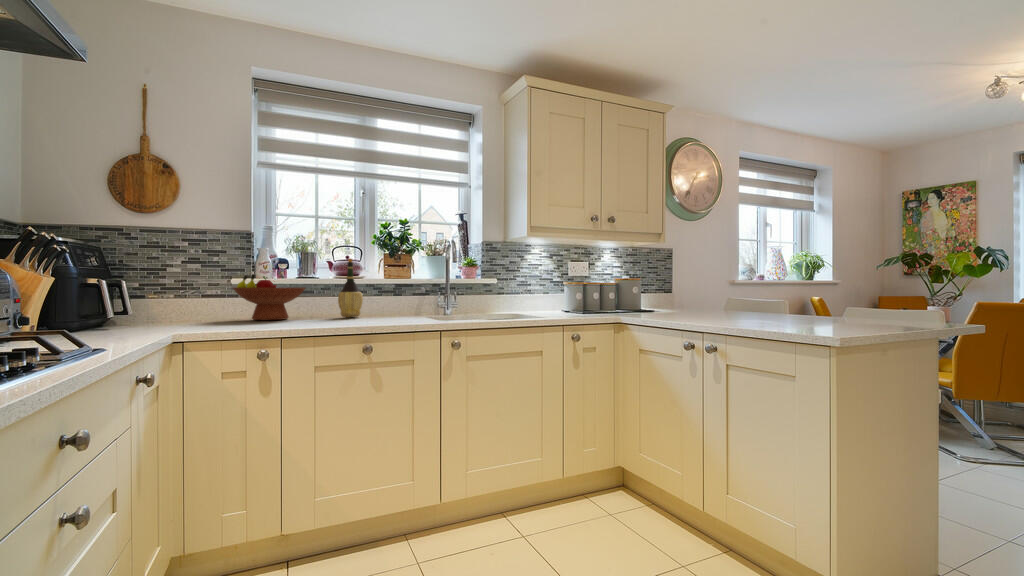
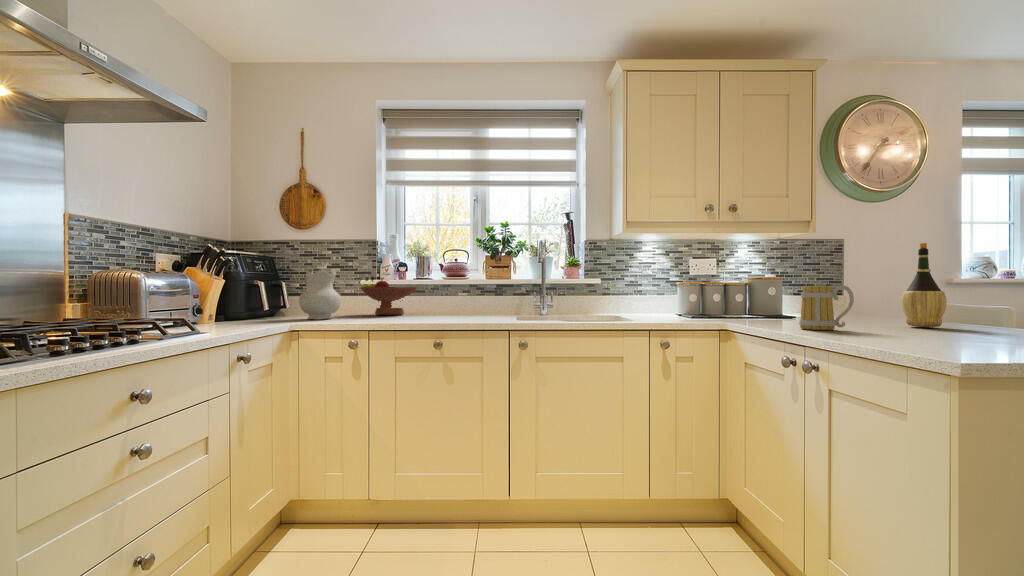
wine bottle: present [338,259,363,317] -> present [902,243,947,327]
ceramic pitcher: none [168,265,226,328] -> present [299,269,341,320]
mug: none [689,287,726,321] -> present [799,285,854,330]

